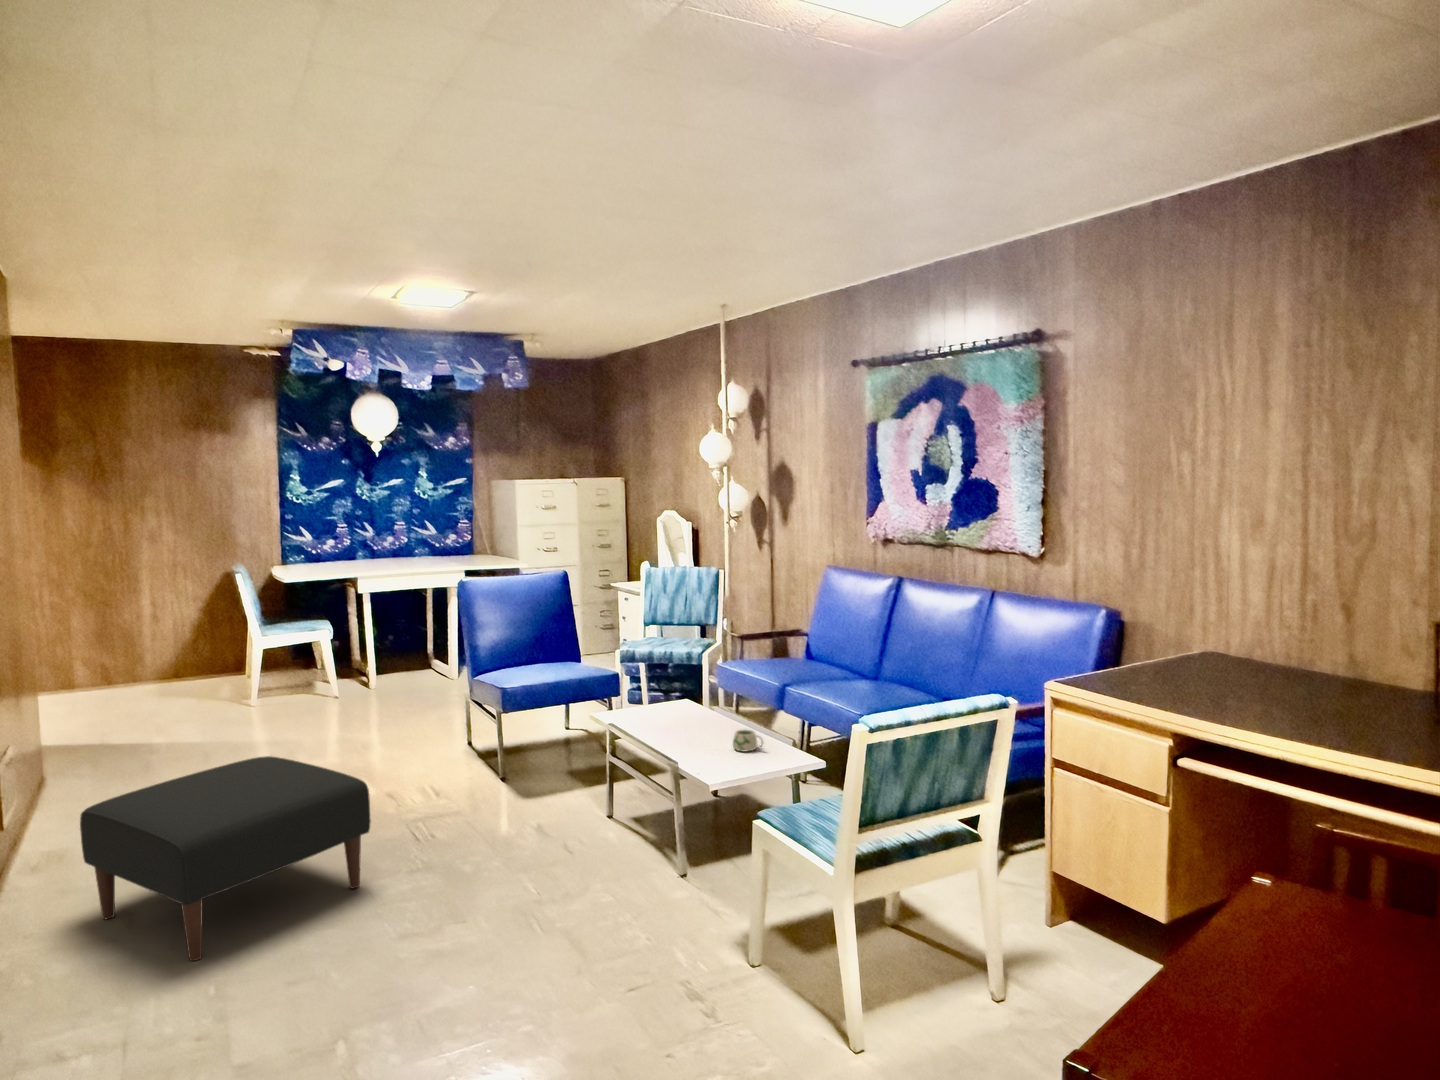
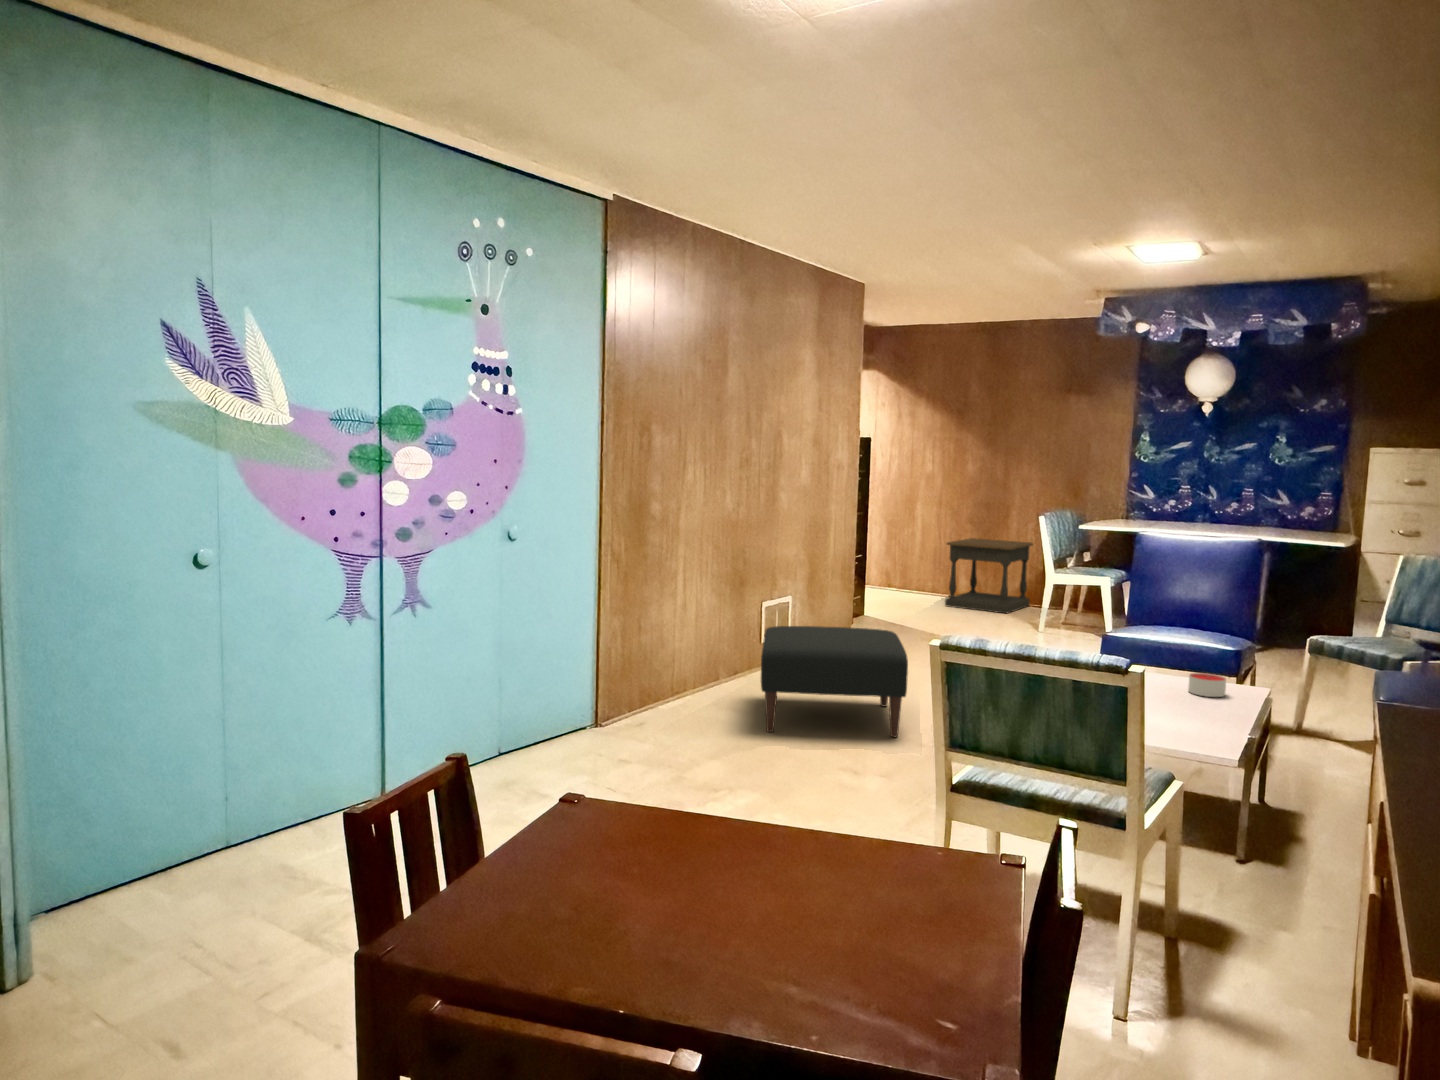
side table: none [70,606,181,707] -> present [945,538,1033,613]
candle: none [669,704,699,727] -> present [1188,673,1226,697]
mug: present [733,729,763,752] -> none [1188,701,1218,725]

